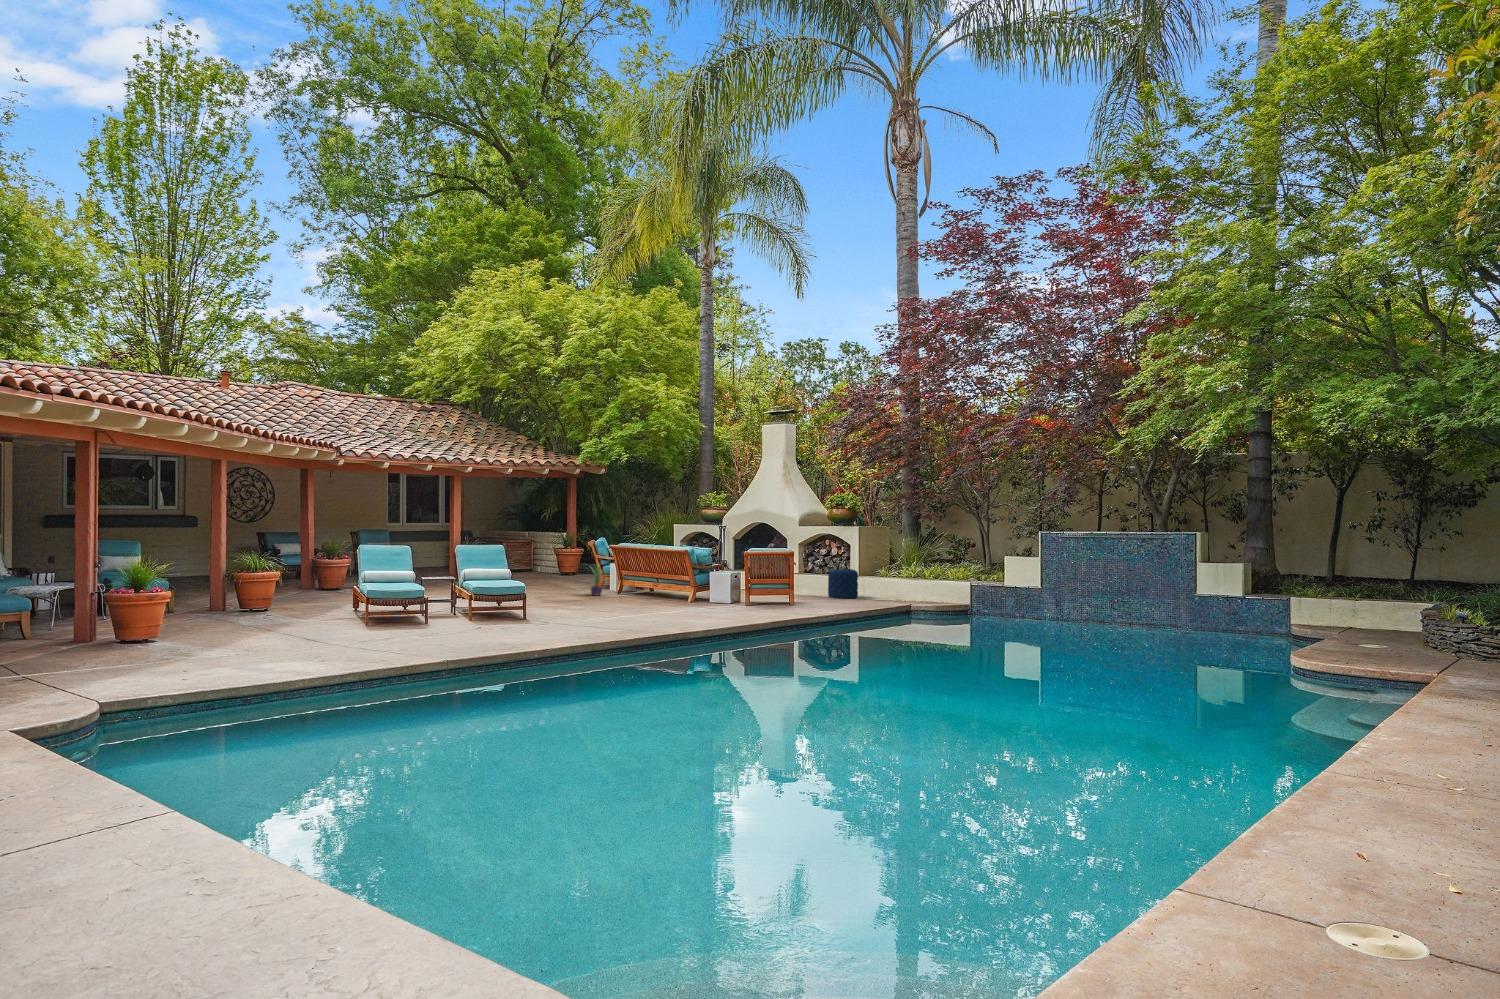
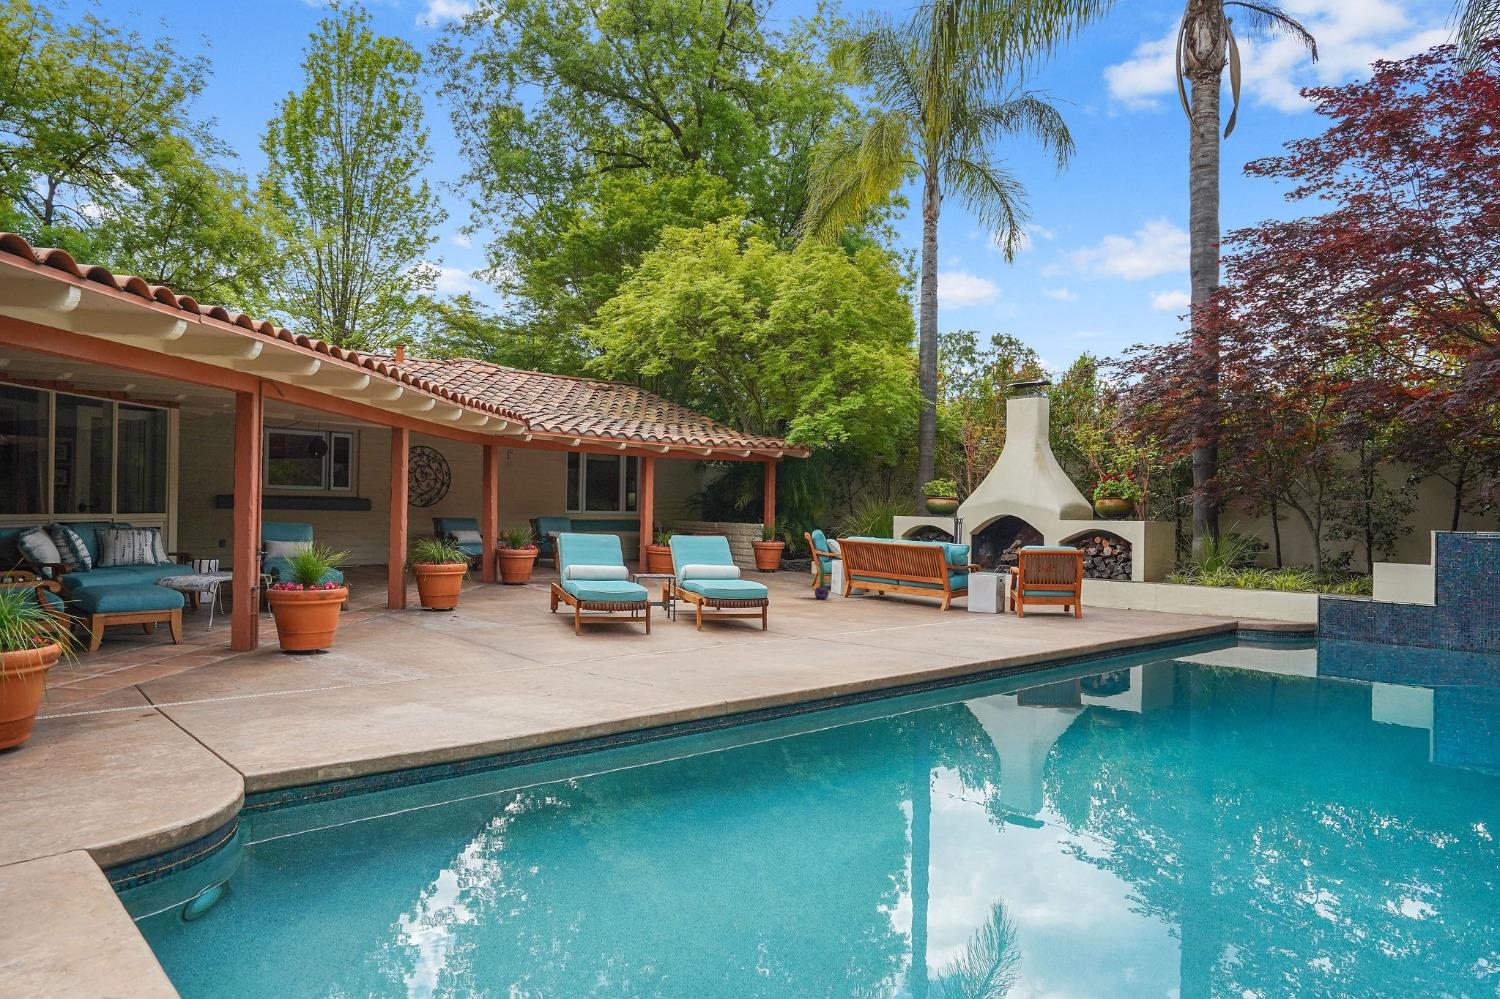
pouf: present [828,569,858,598] -> none [1108,573,1150,610]

